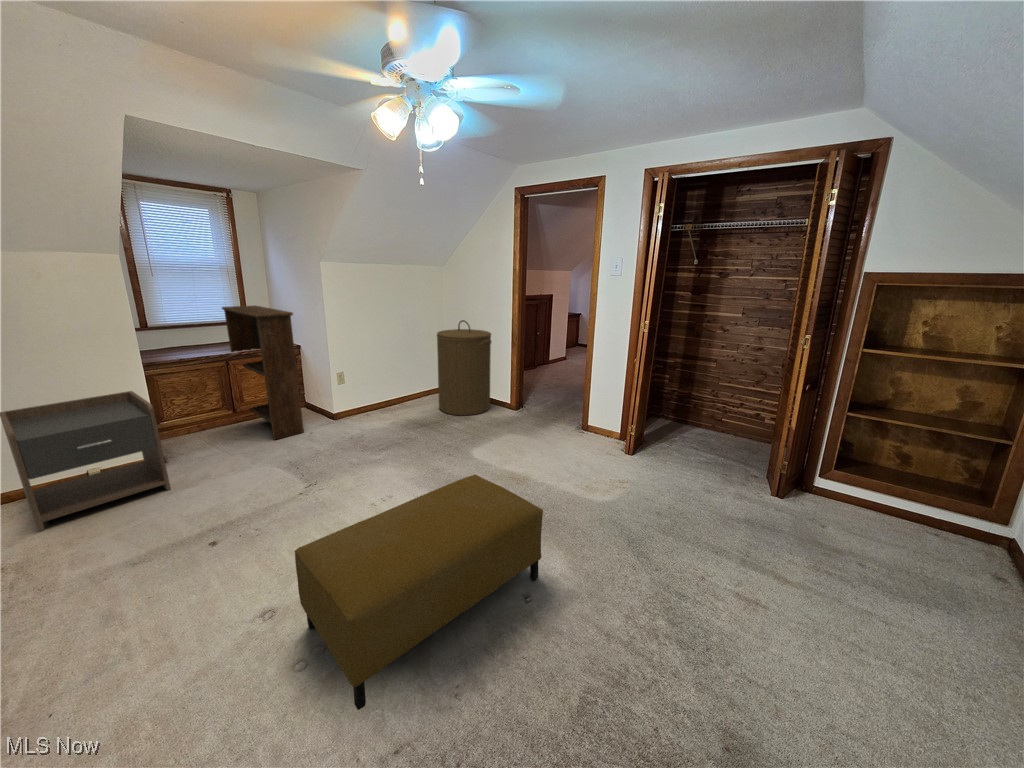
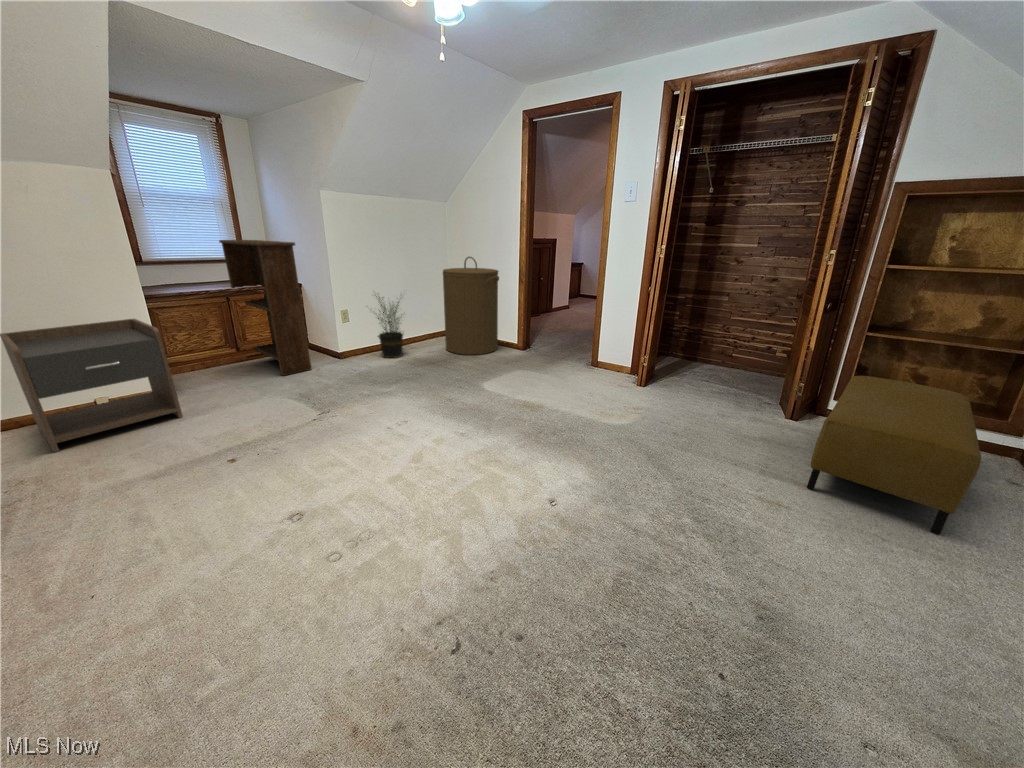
potted plant: none [359,351,402,419] -> present [376,296,403,358]
ottoman: present [294,474,543,710] -> present [807,376,981,535]

